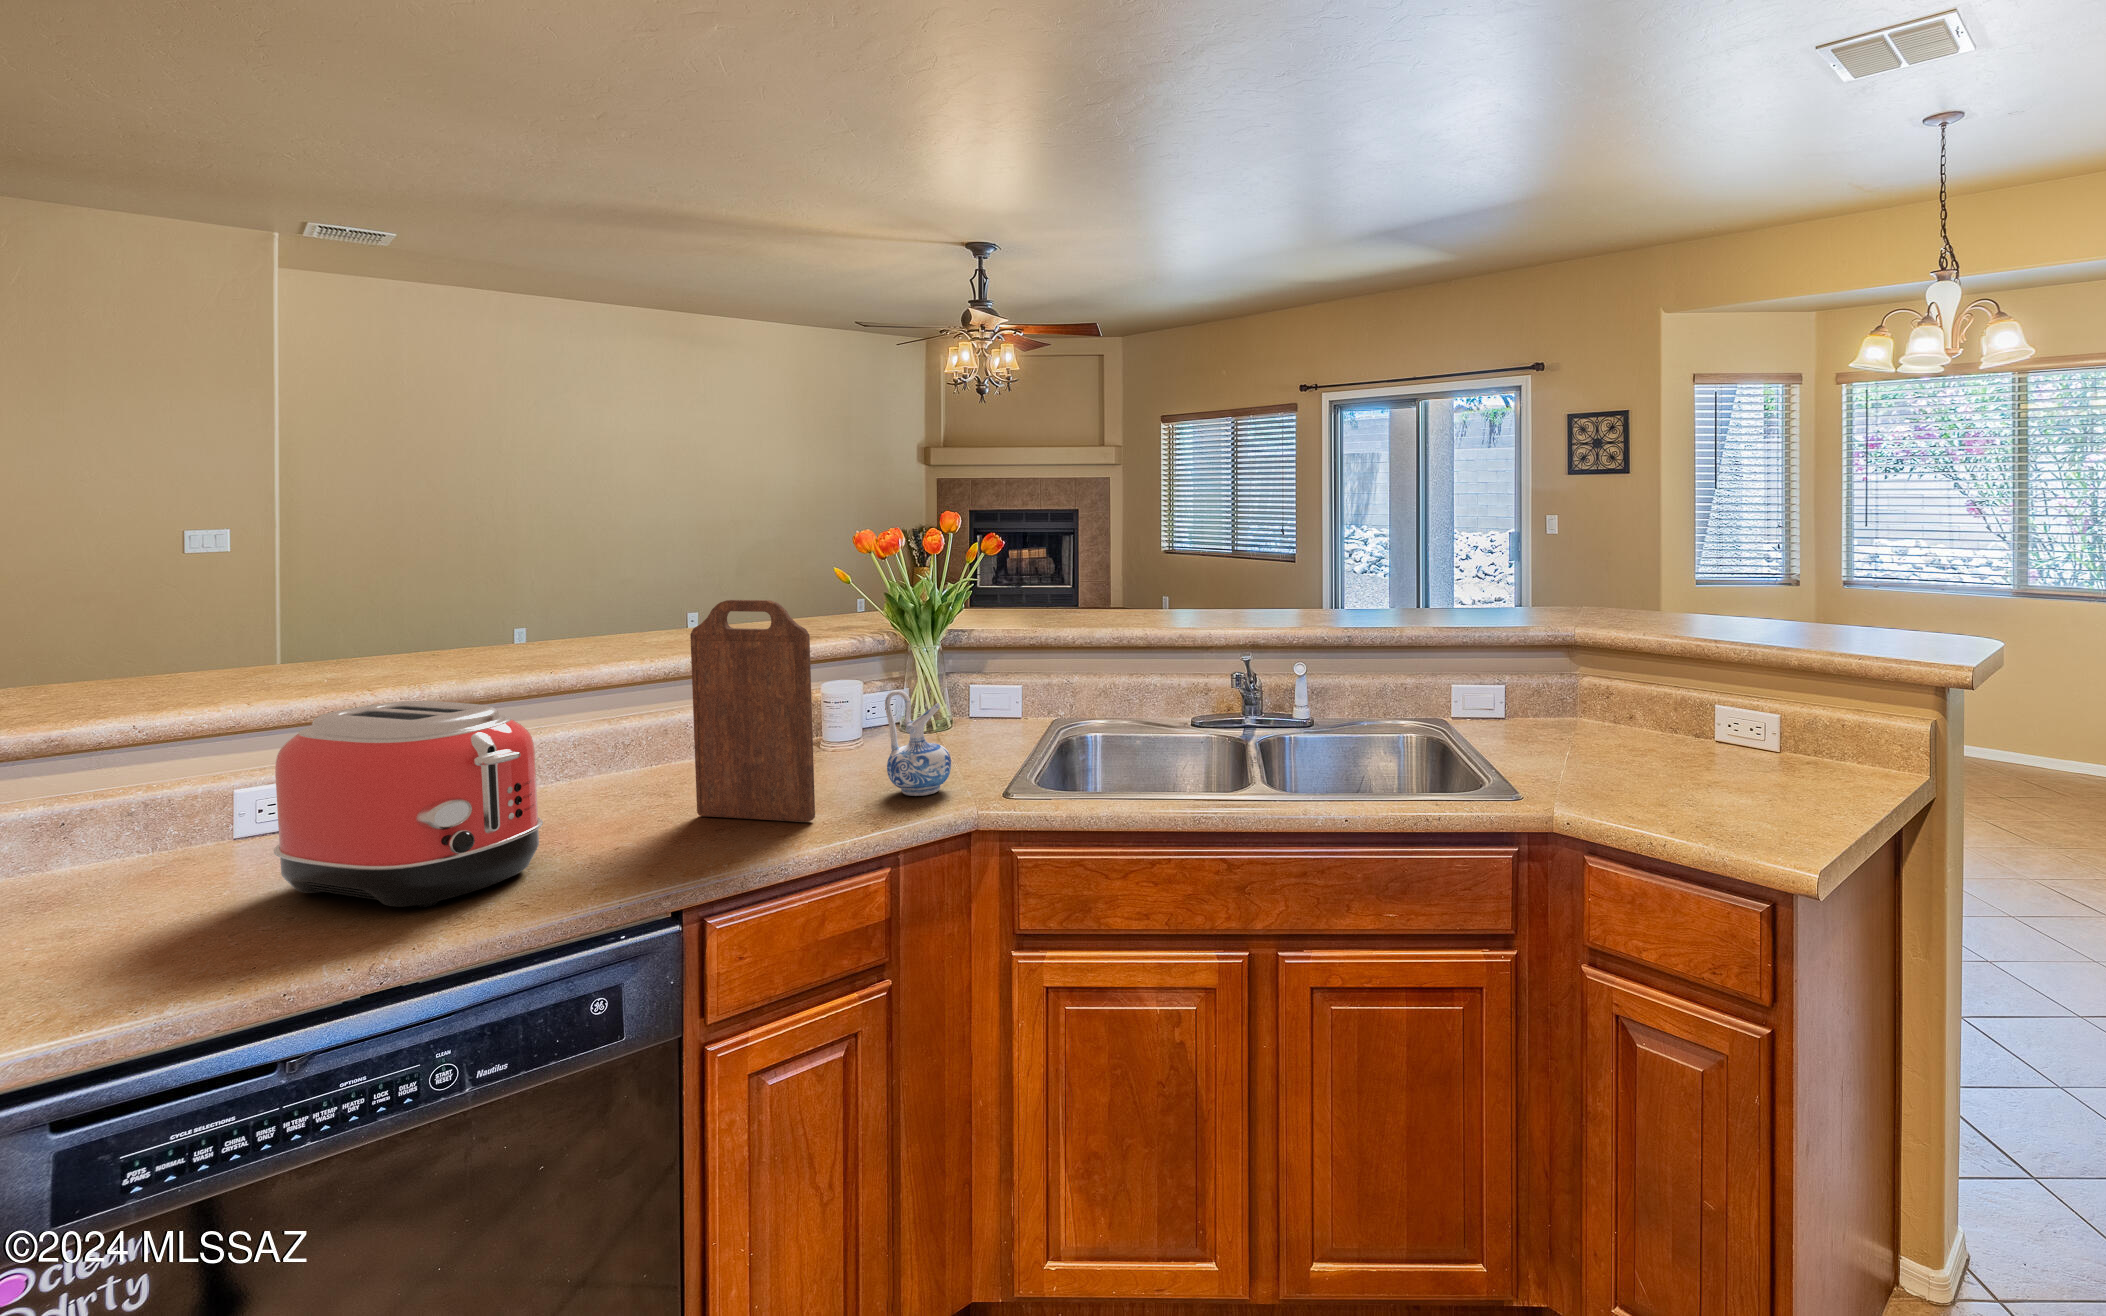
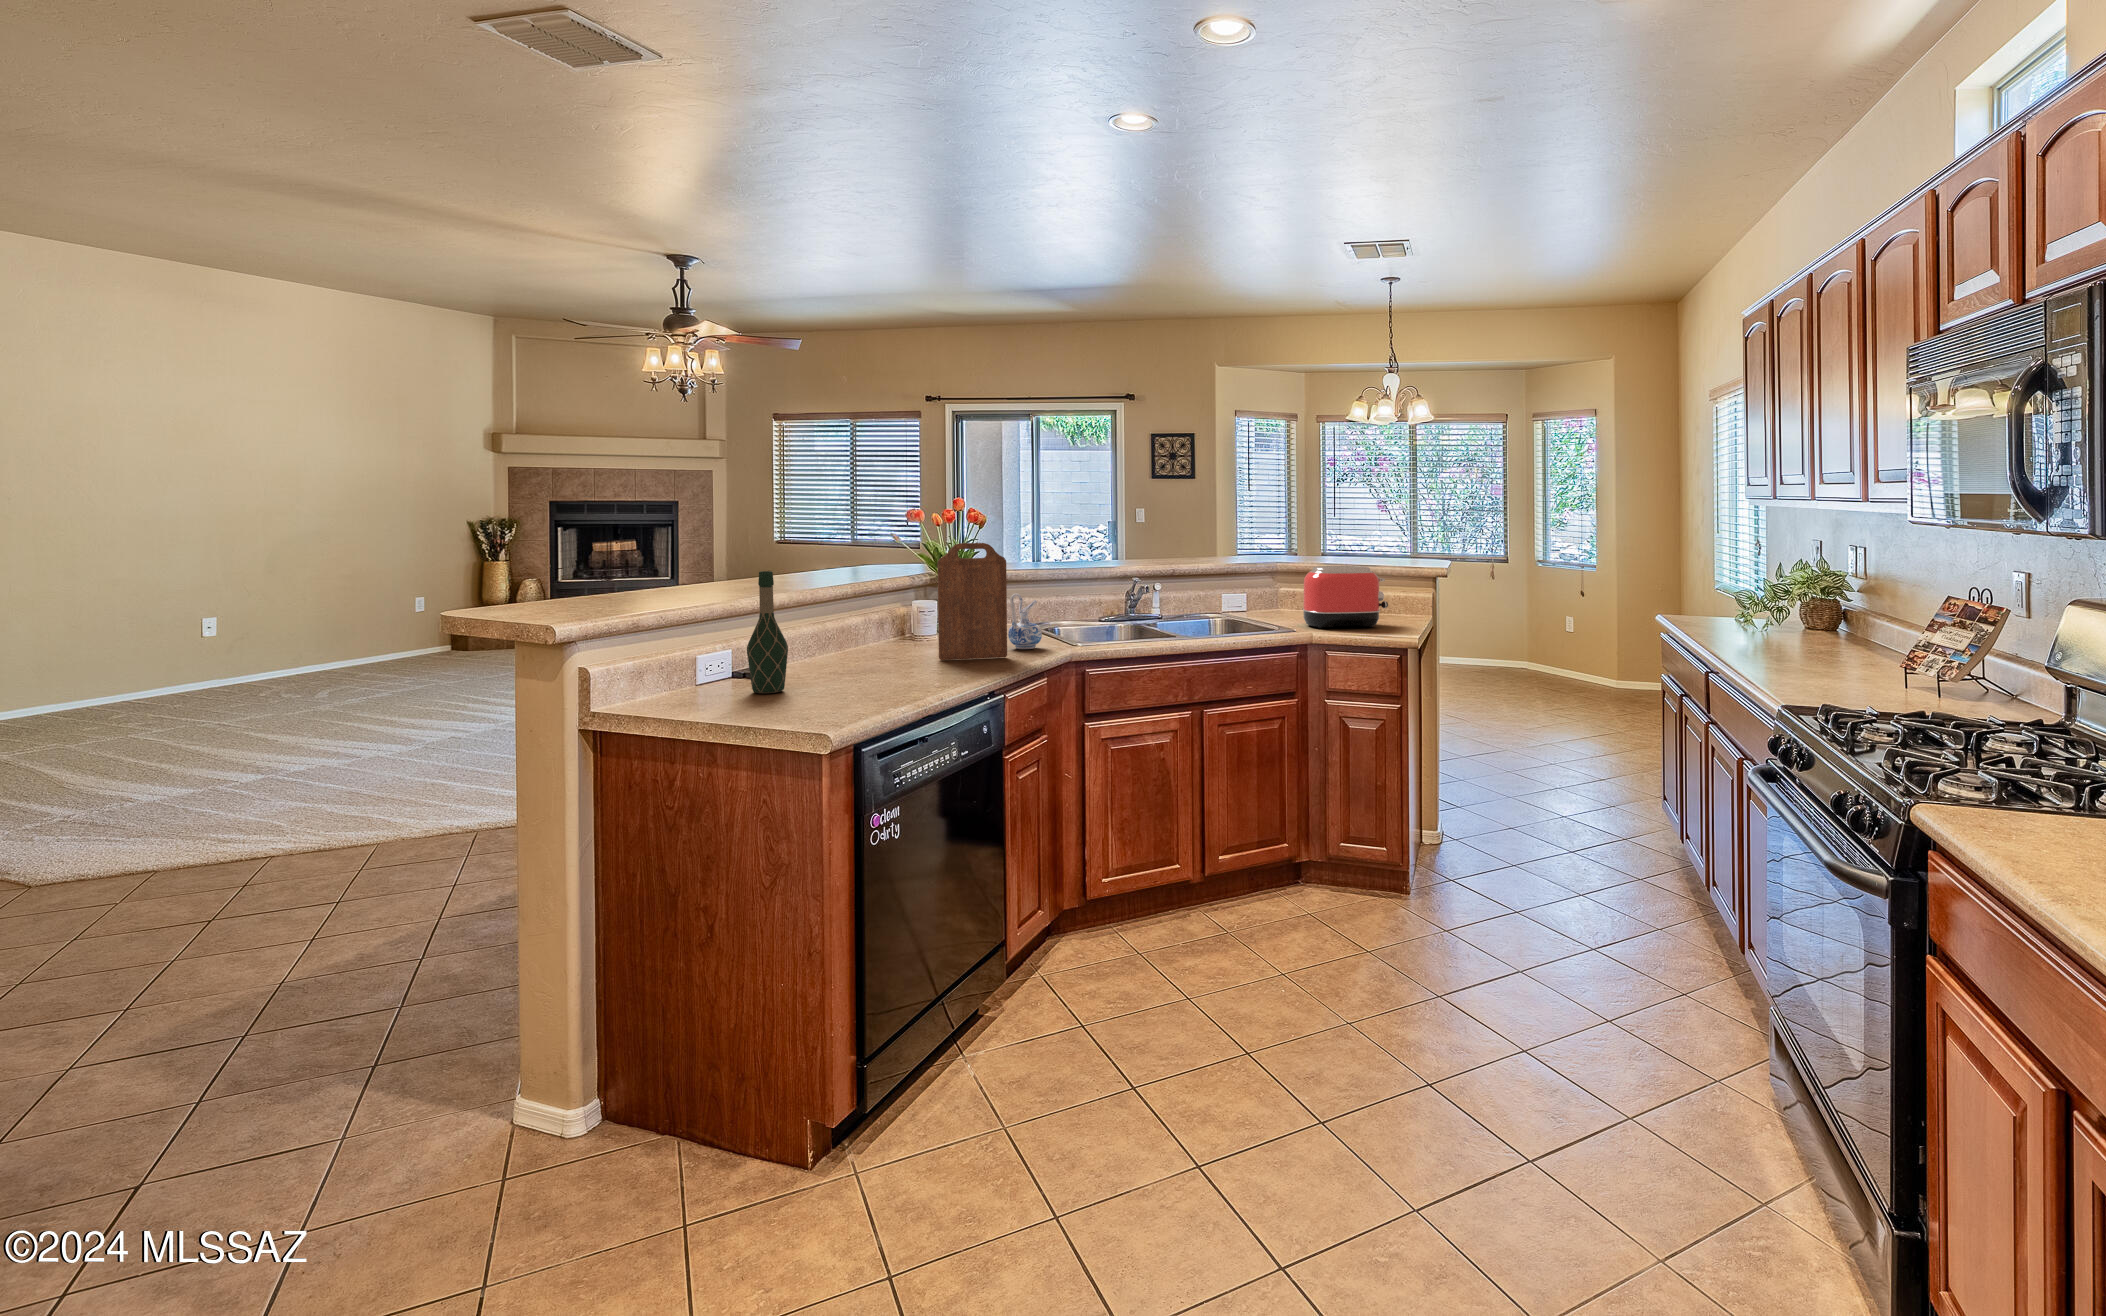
wine bottle: none [111,663,215,903] -> present [747,571,788,693]
toaster: present [274,701,543,907] -> present [1302,566,1388,628]

